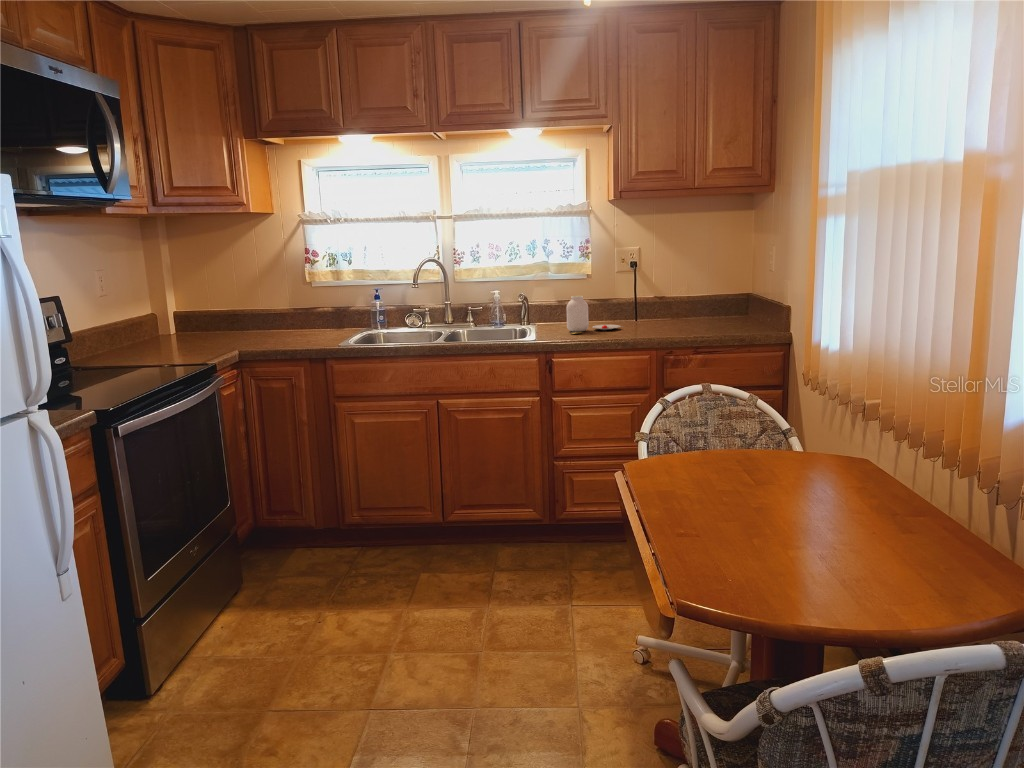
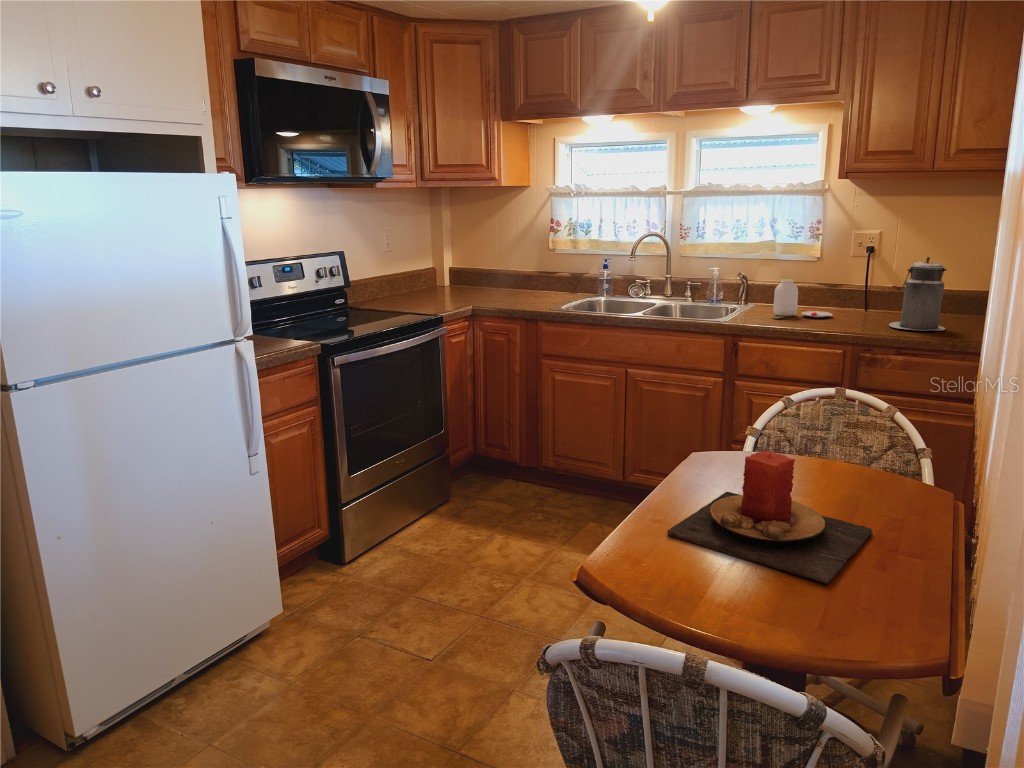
canister: none [676,265,723,332] -> present [889,256,946,331]
candle: none [699,437,879,551] -> present [667,450,873,584]

